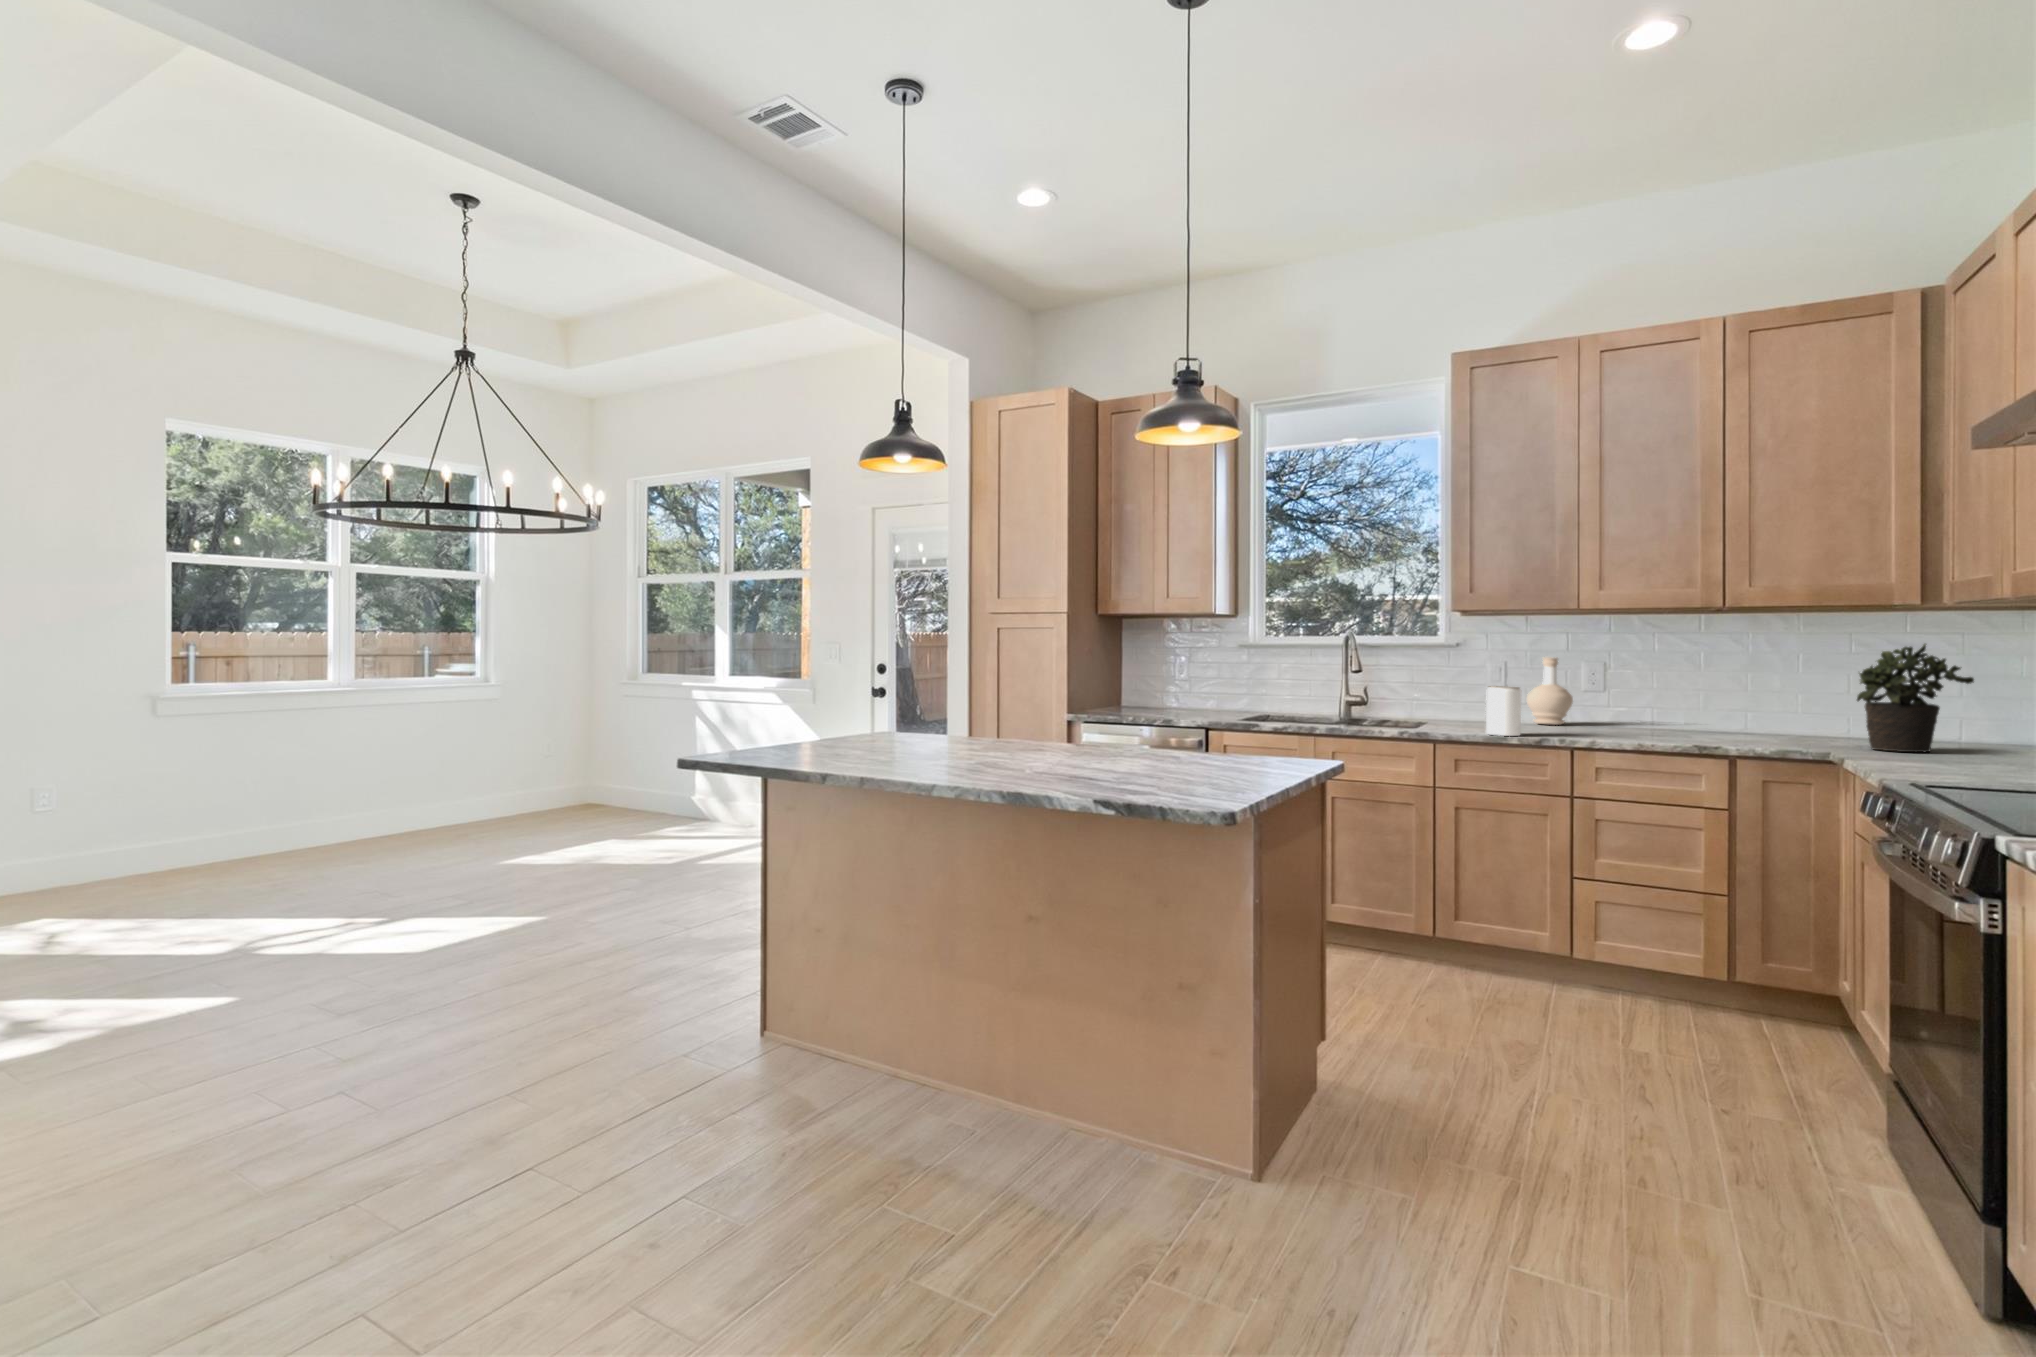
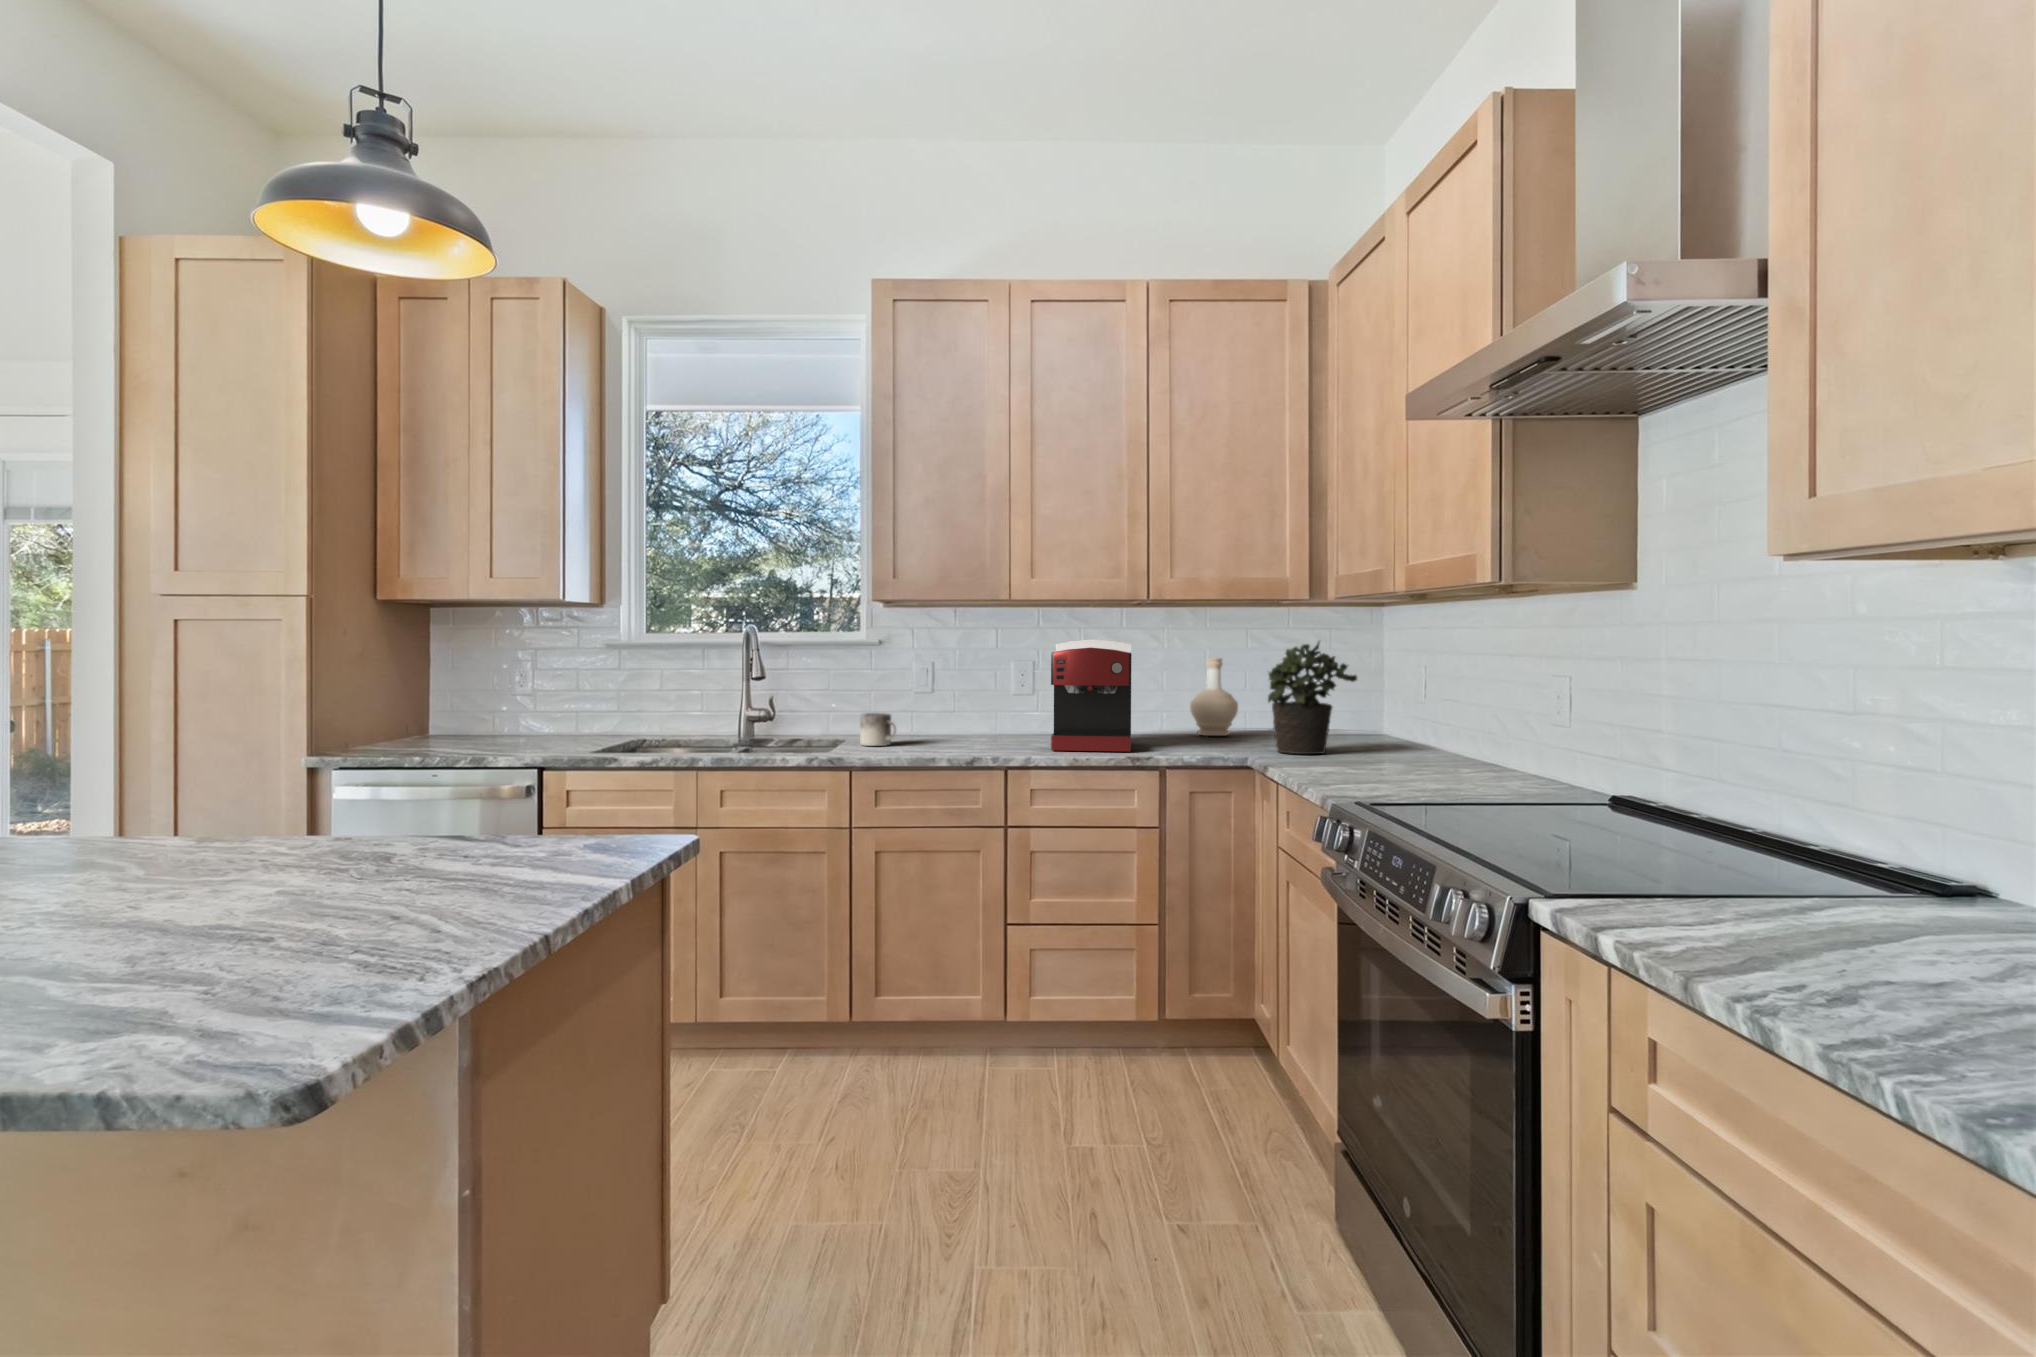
coffee maker: none [1618,642,1708,741] -> present [1051,639,1132,752]
bottle: present [1527,657,1573,725] -> present [1190,658,1238,736]
jar: present [1486,686,1521,736] -> none [910,694,949,756]
mug: none [1442,702,1474,727] -> present [860,713,896,746]

